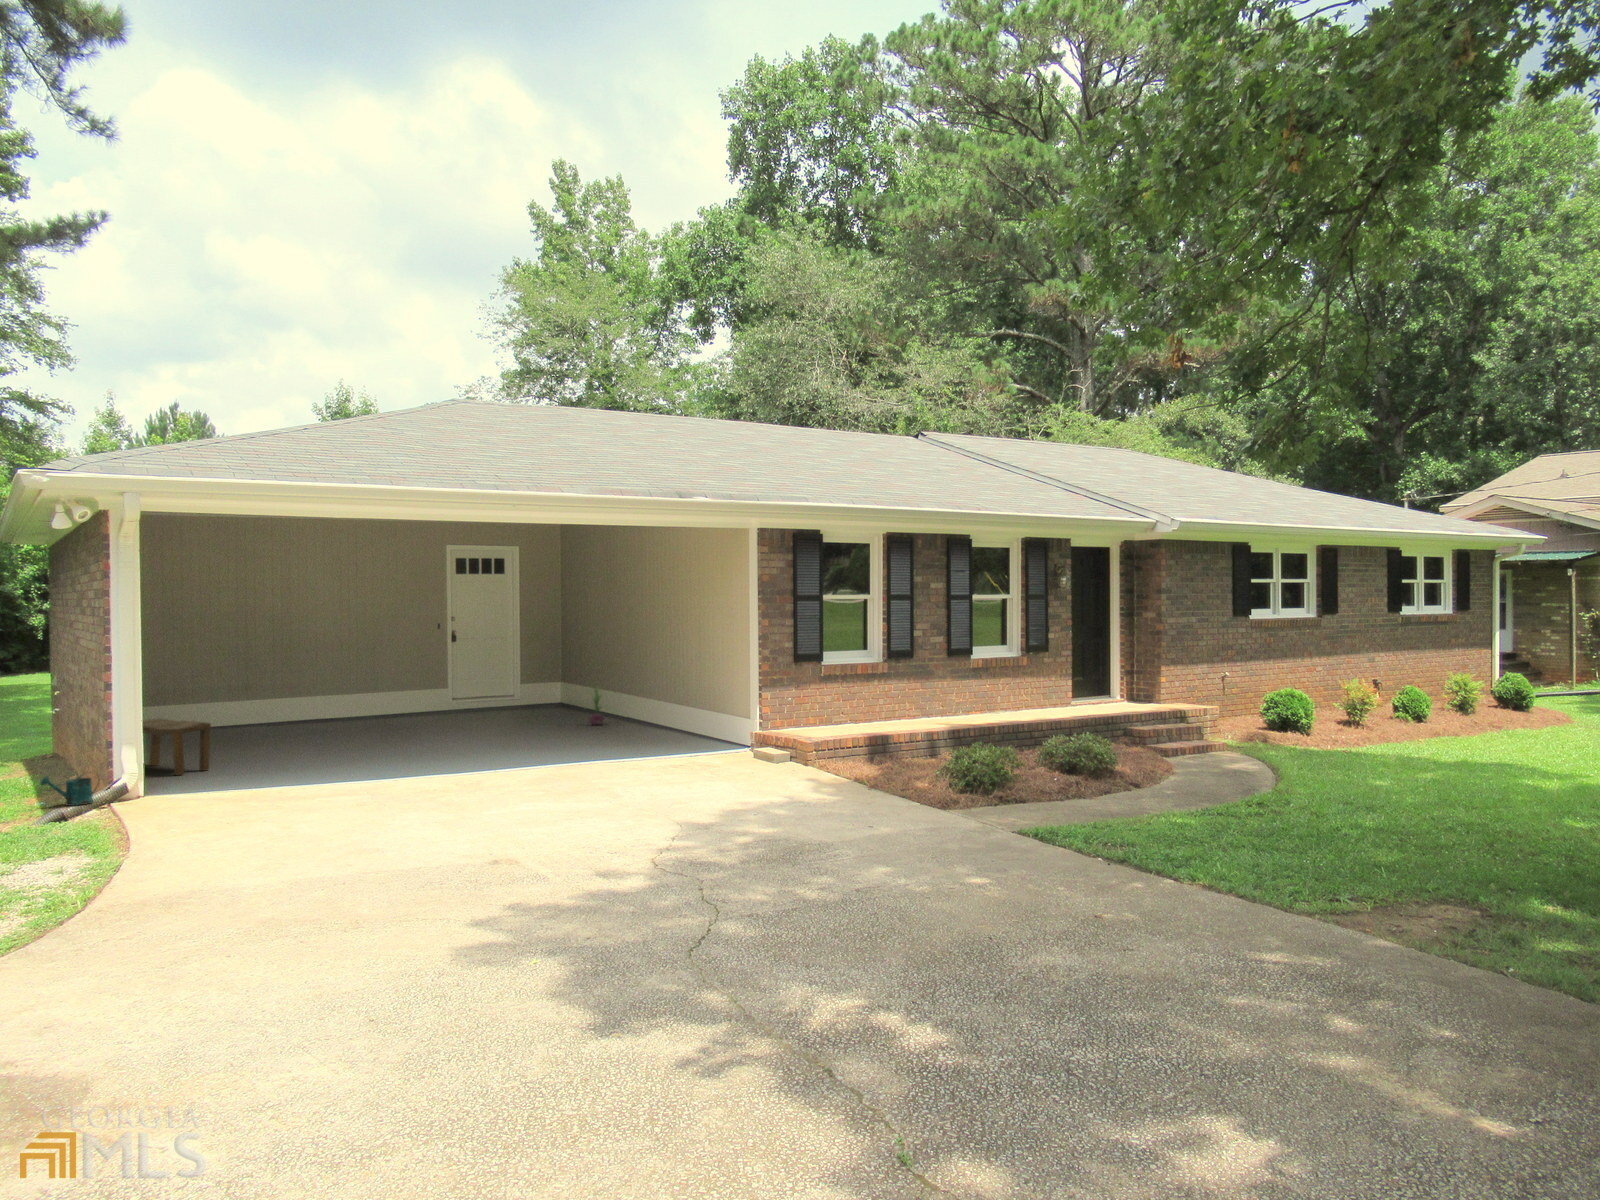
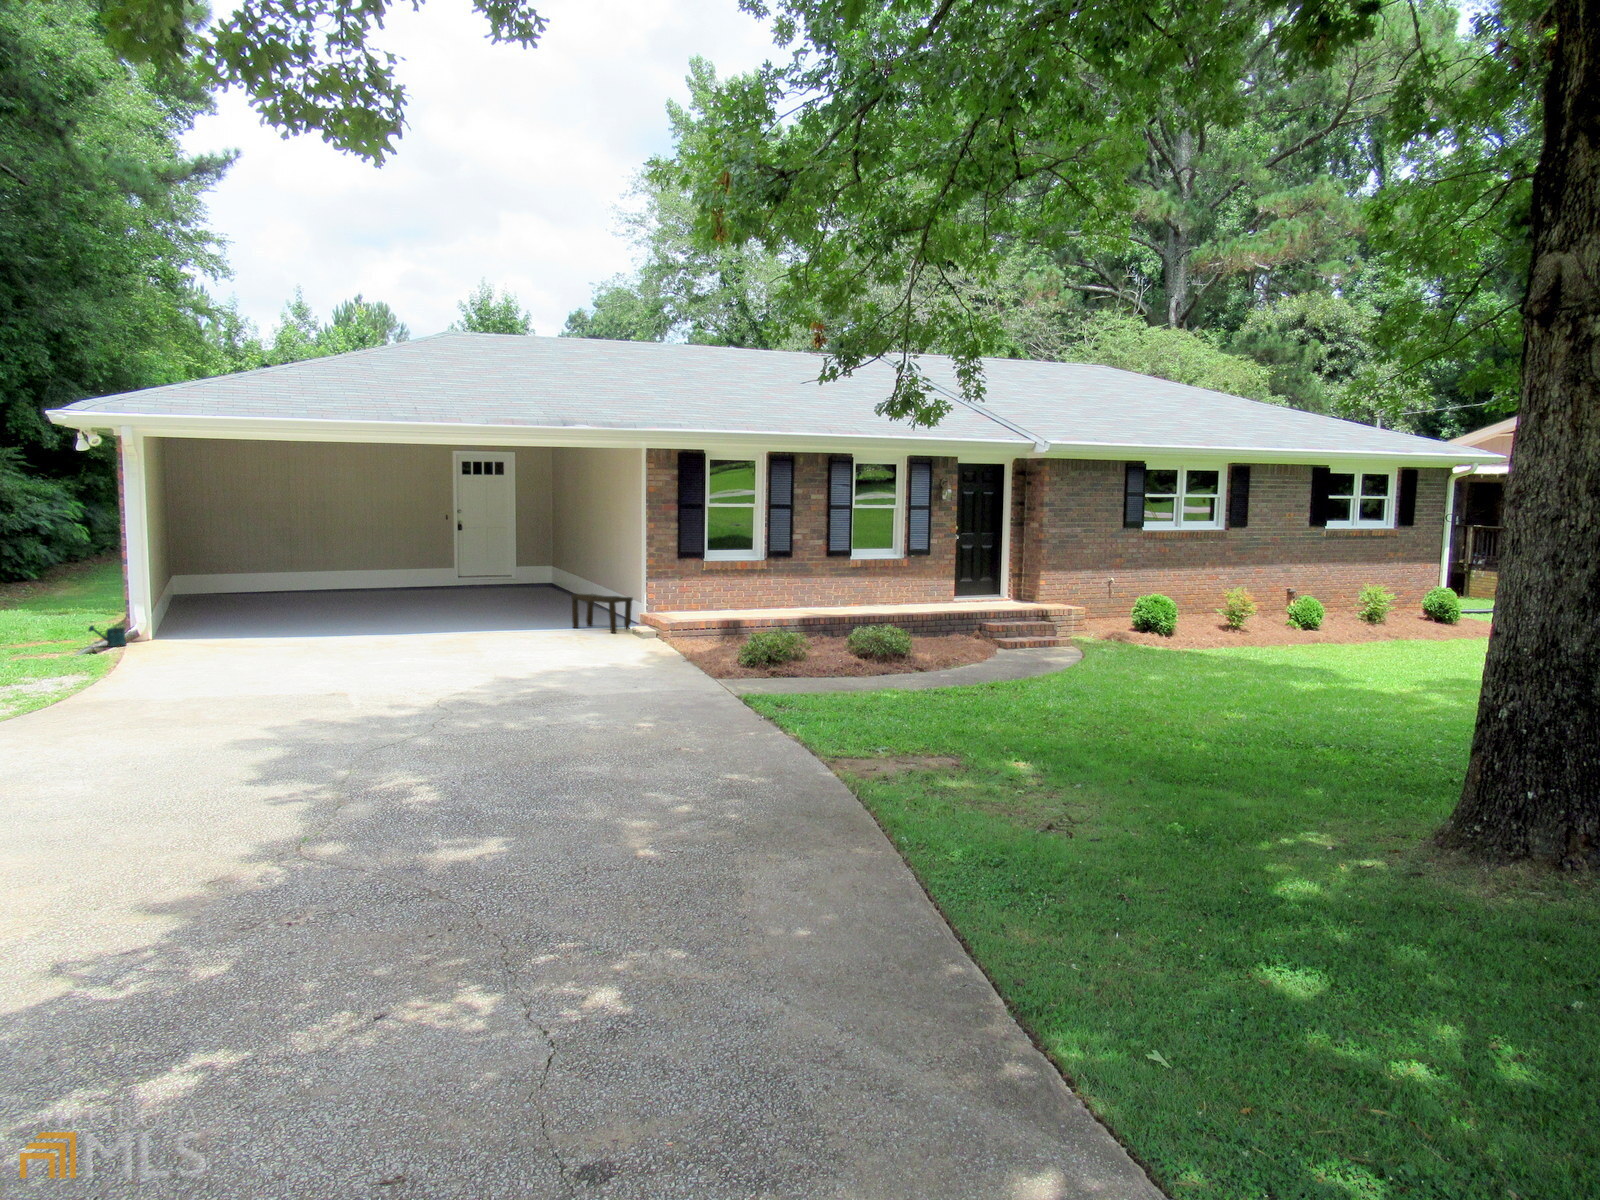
decorative plant: present [590,687,604,725] -> none [543,573,580,606]
bench: present [143,718,211,775] -> present [571,593,633,633]

